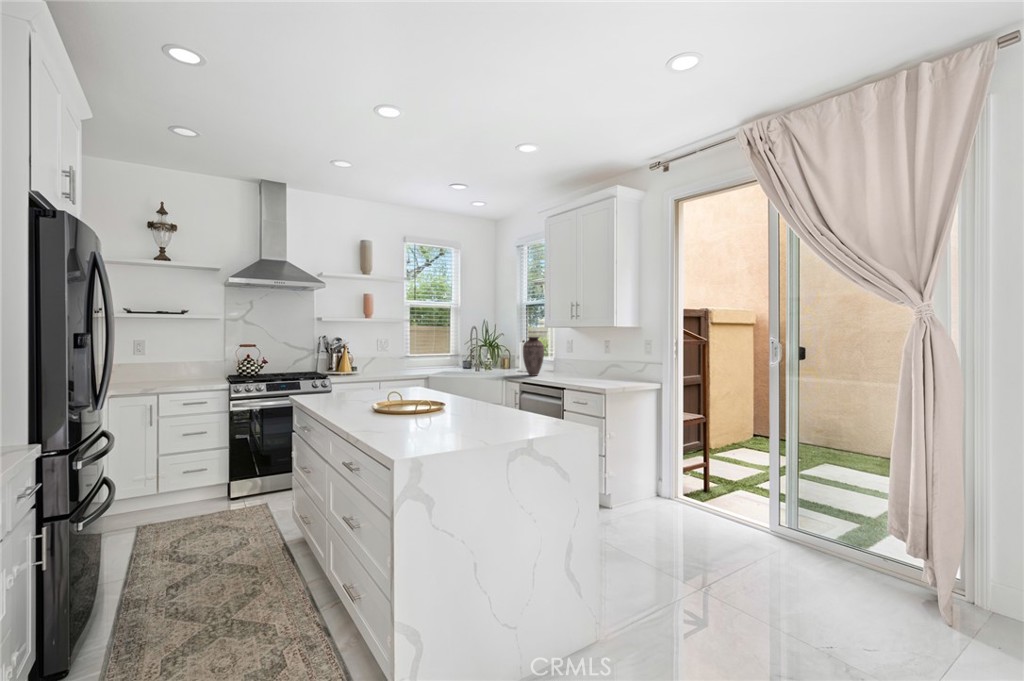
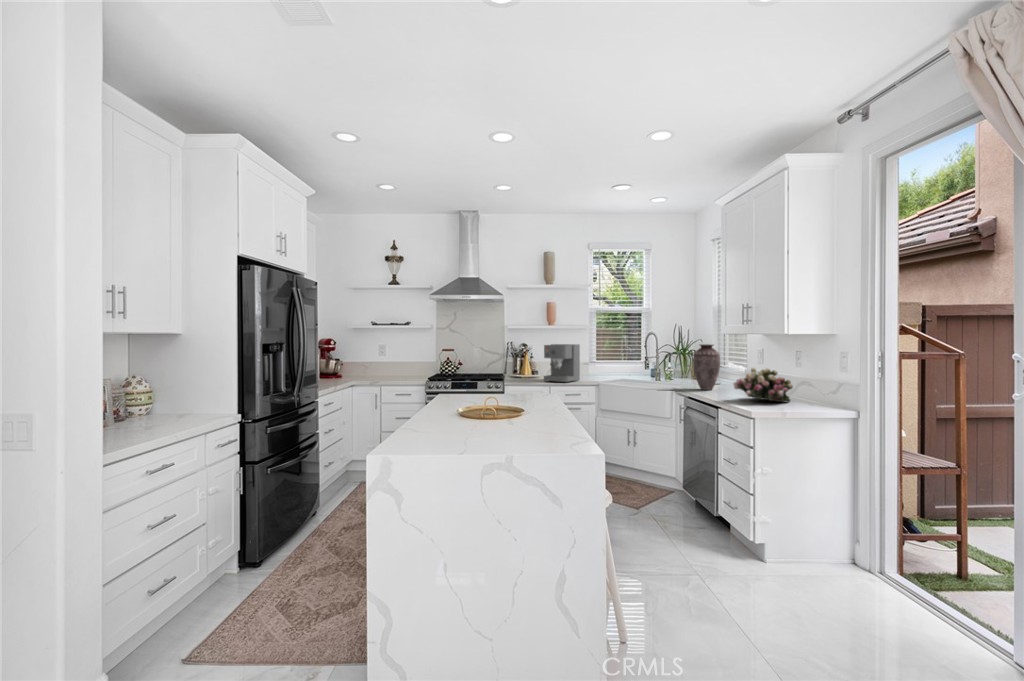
coffee maker: none [373,337,407,376] -> present [544,344,580,382]
flower arrangement: none [572,356,612,382] -> present [734,368,793,402]

